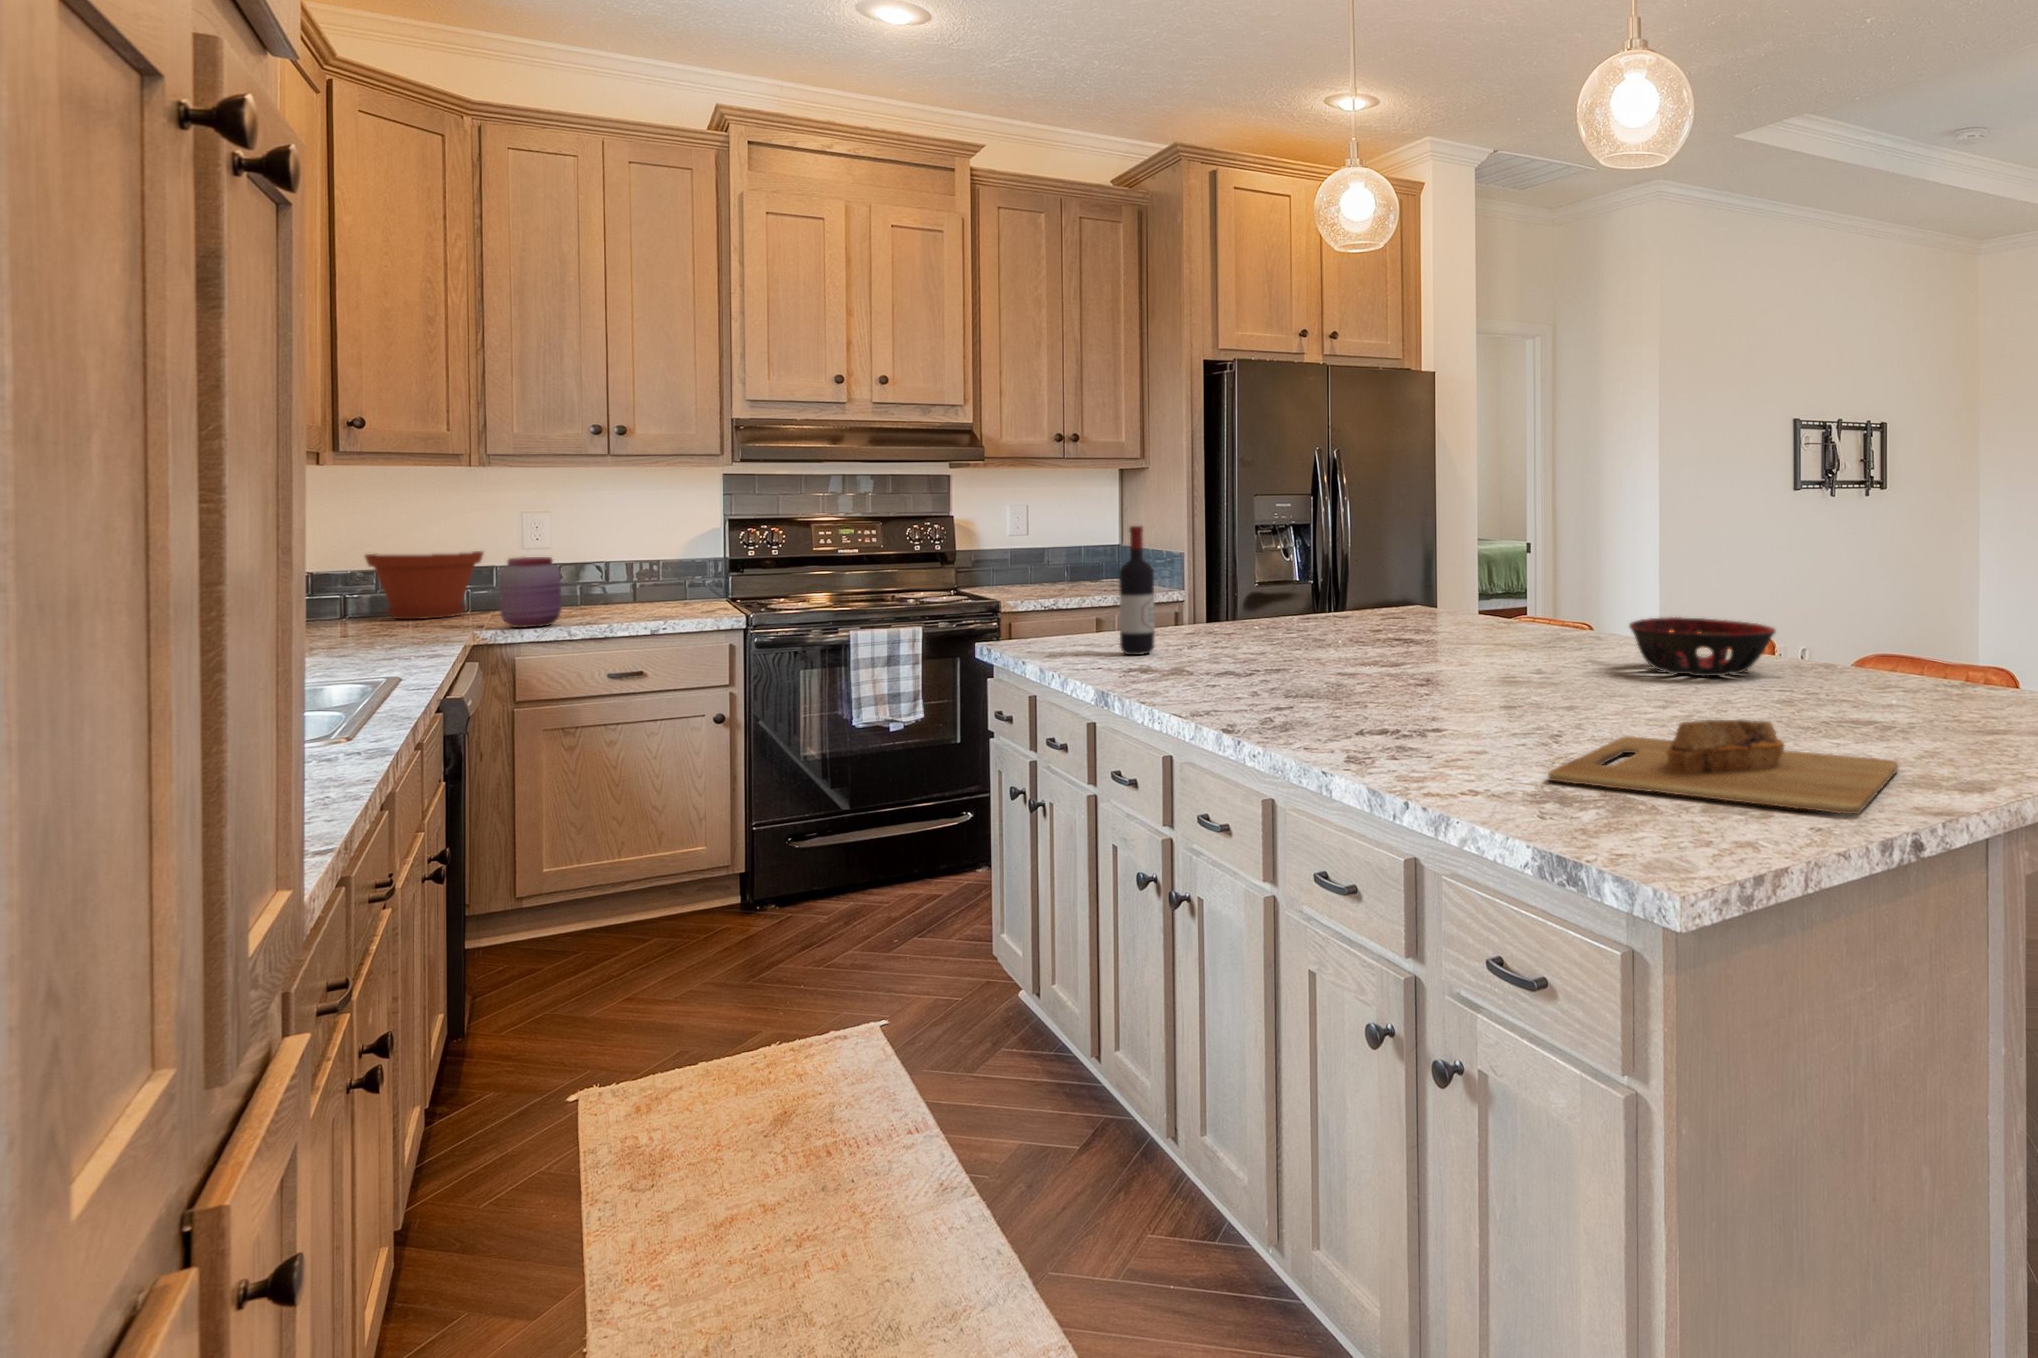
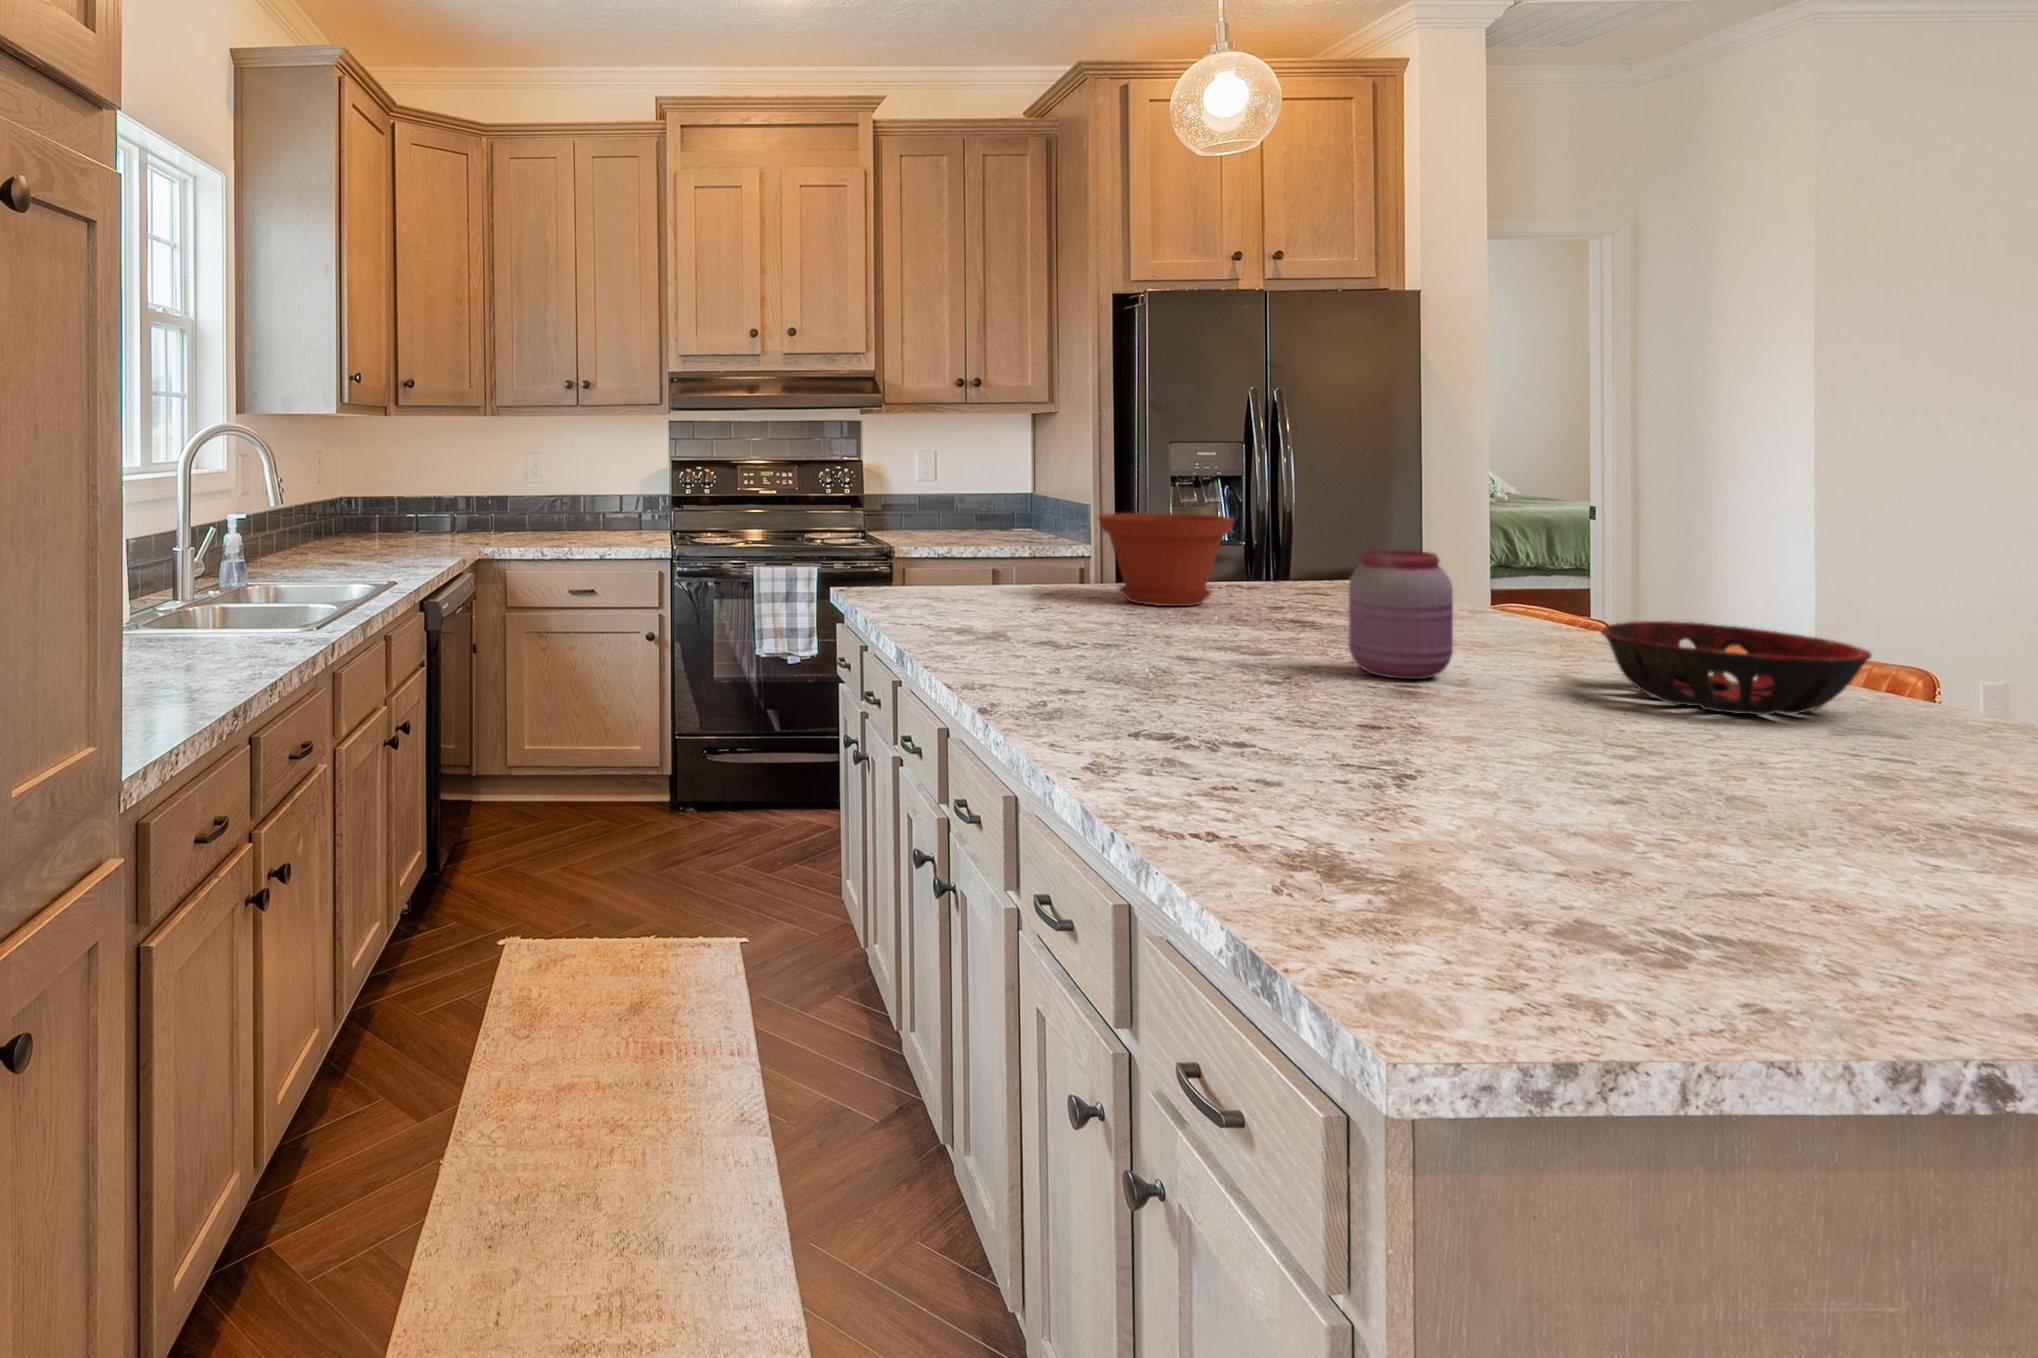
wine bottle: present [1119,526,1155,655] -> none [954,477,991,614]
plant pot: present [365,551,483,619] -> present [1098,513,1234,606]
jar: present [499,557,561,628] -> present [1349,550,1453,679]
cutting board: present [1548,719,1898,814] -> none [1317,790,1986,990]

